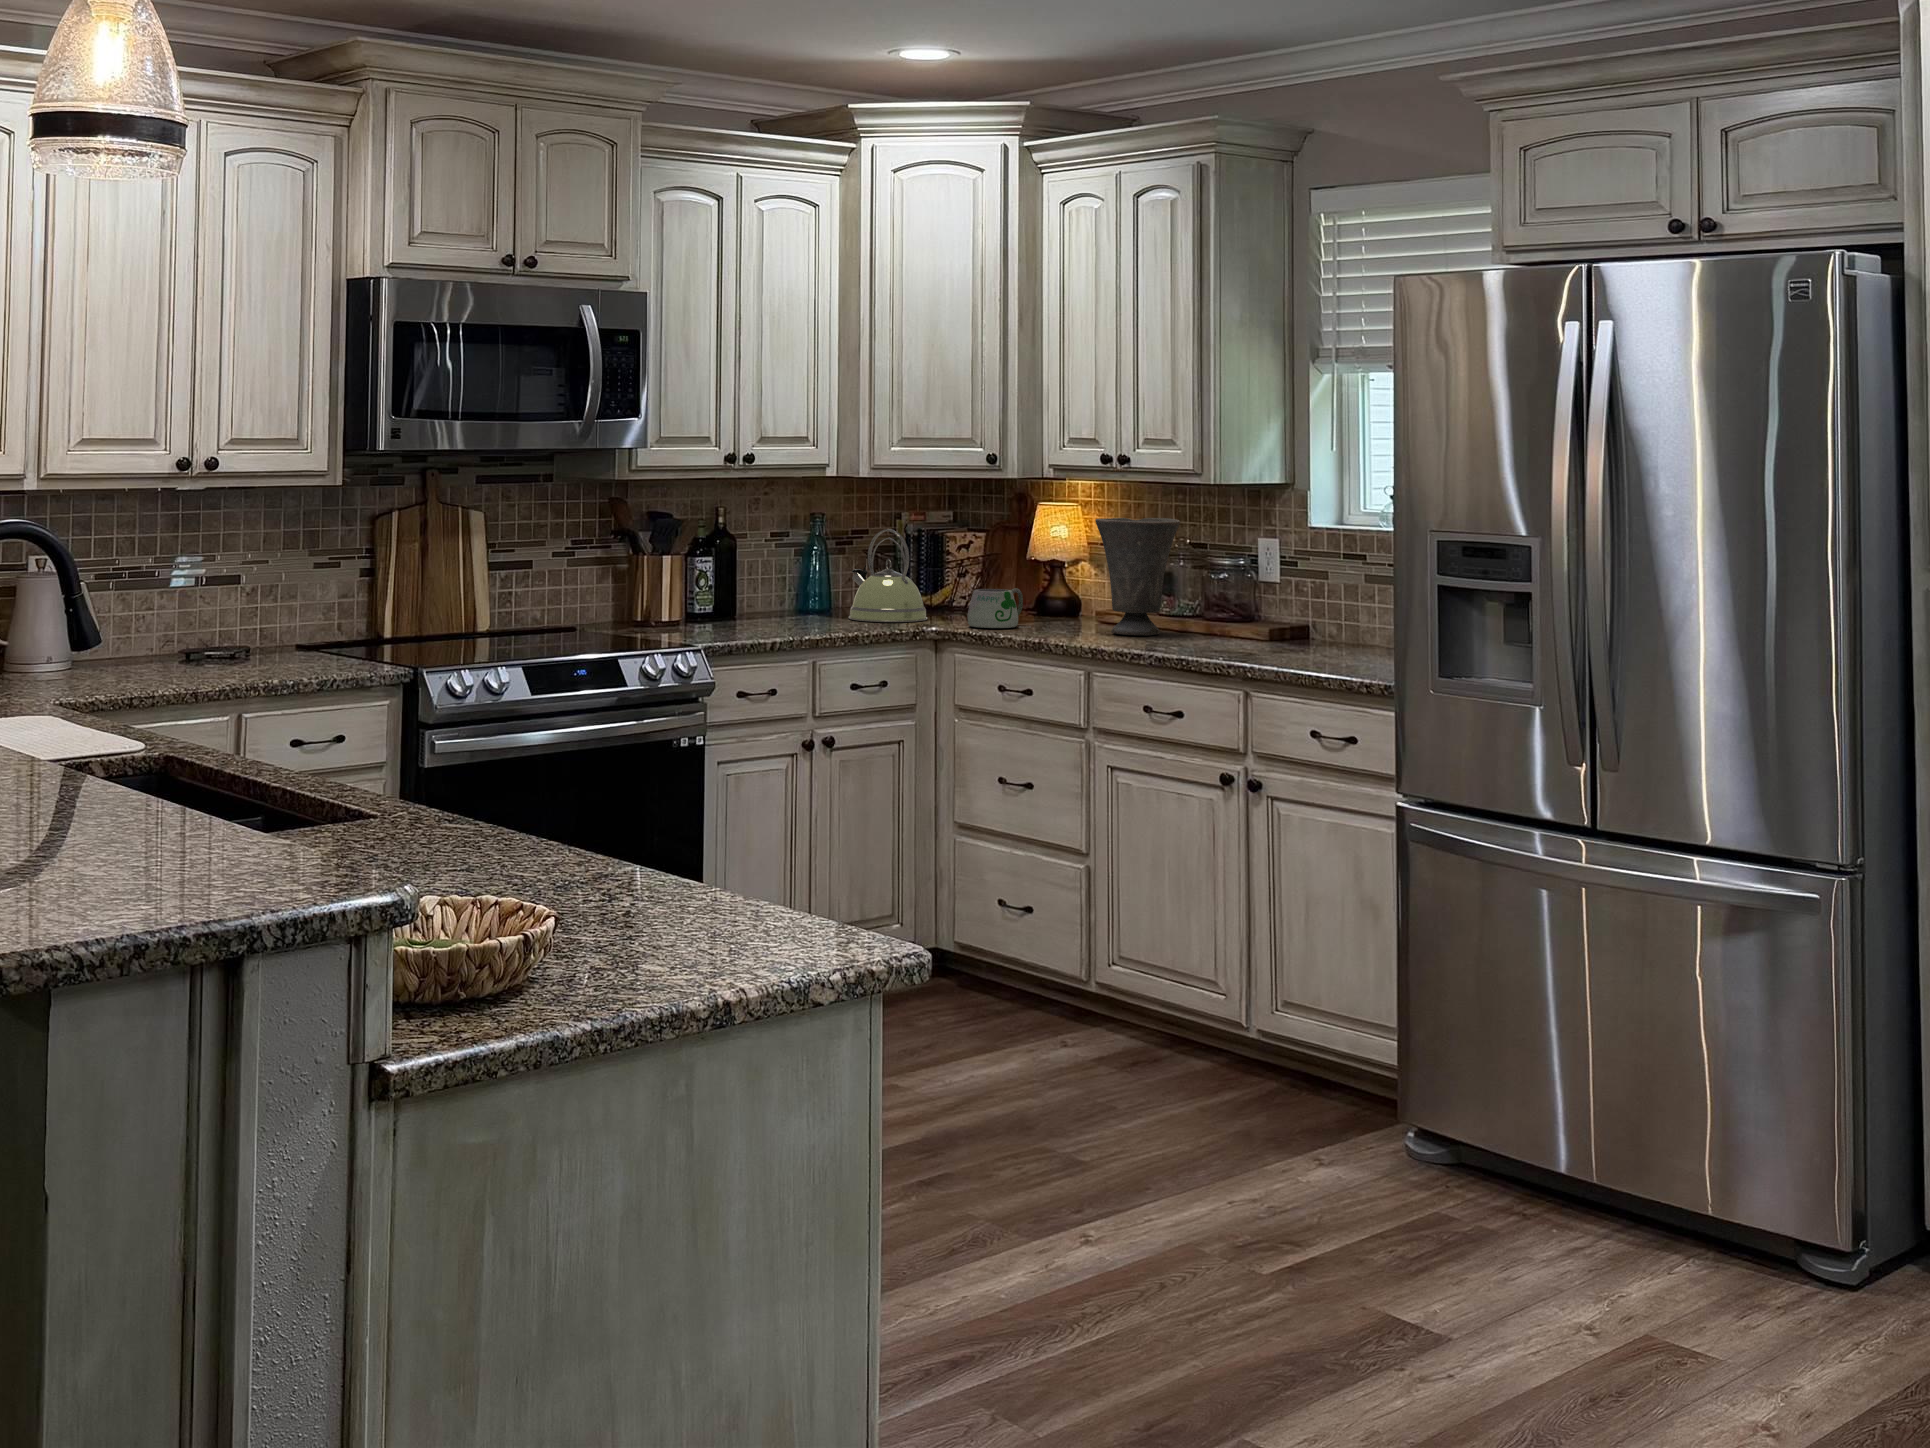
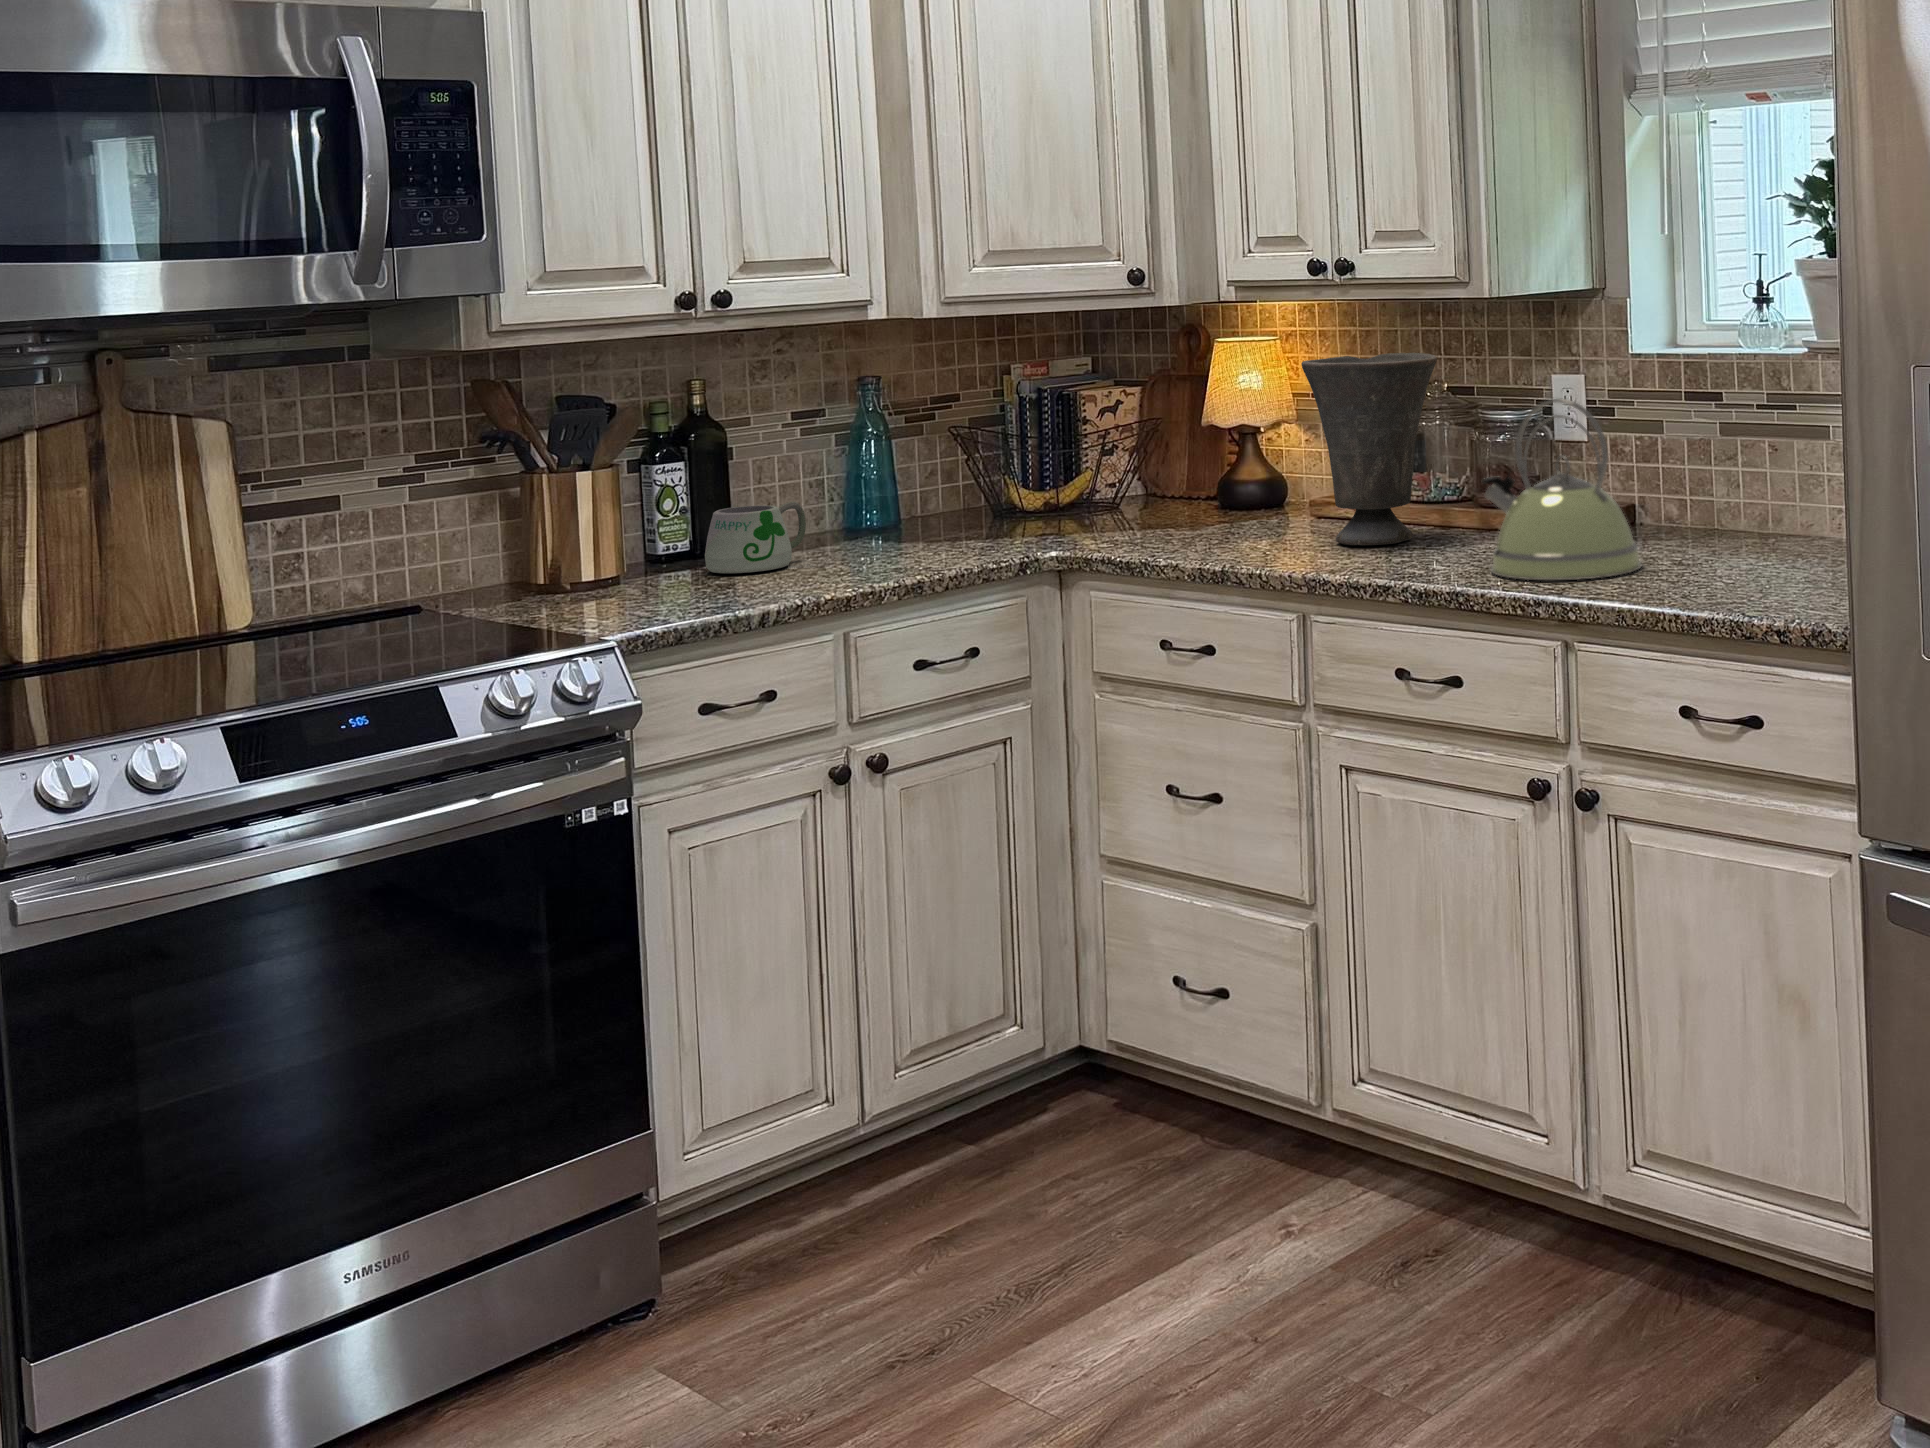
kettle: present [849,529,927,622] -> present [1482,399,1641,580]
mug: present [967,588,1023,628] -> present [705,502,812,573]

